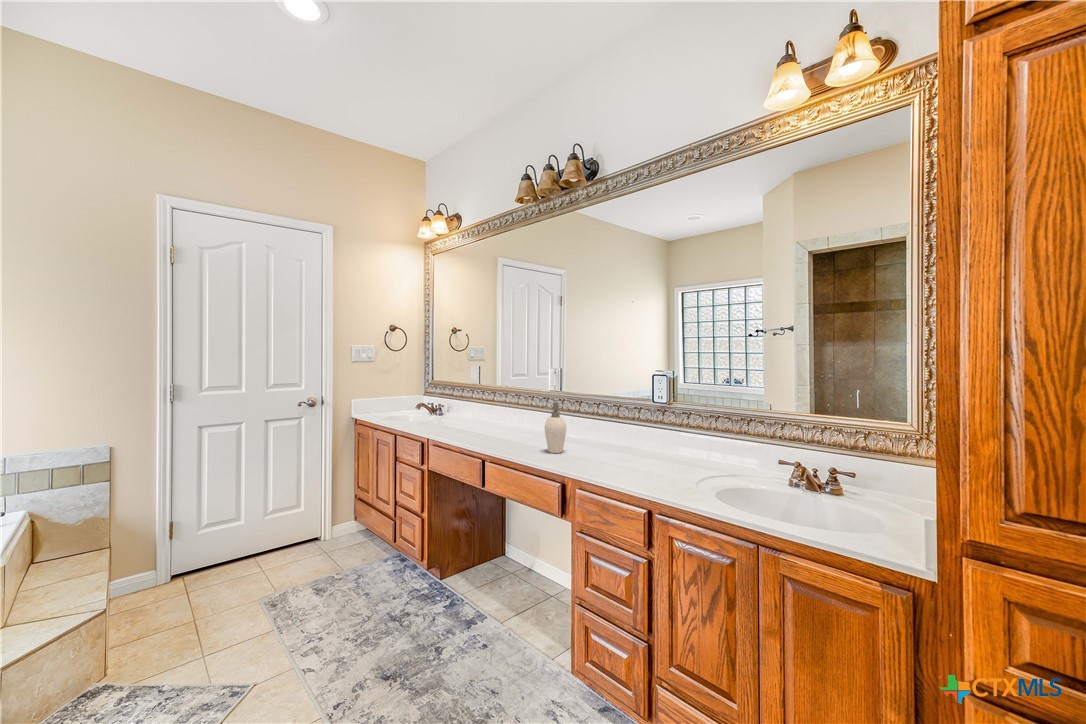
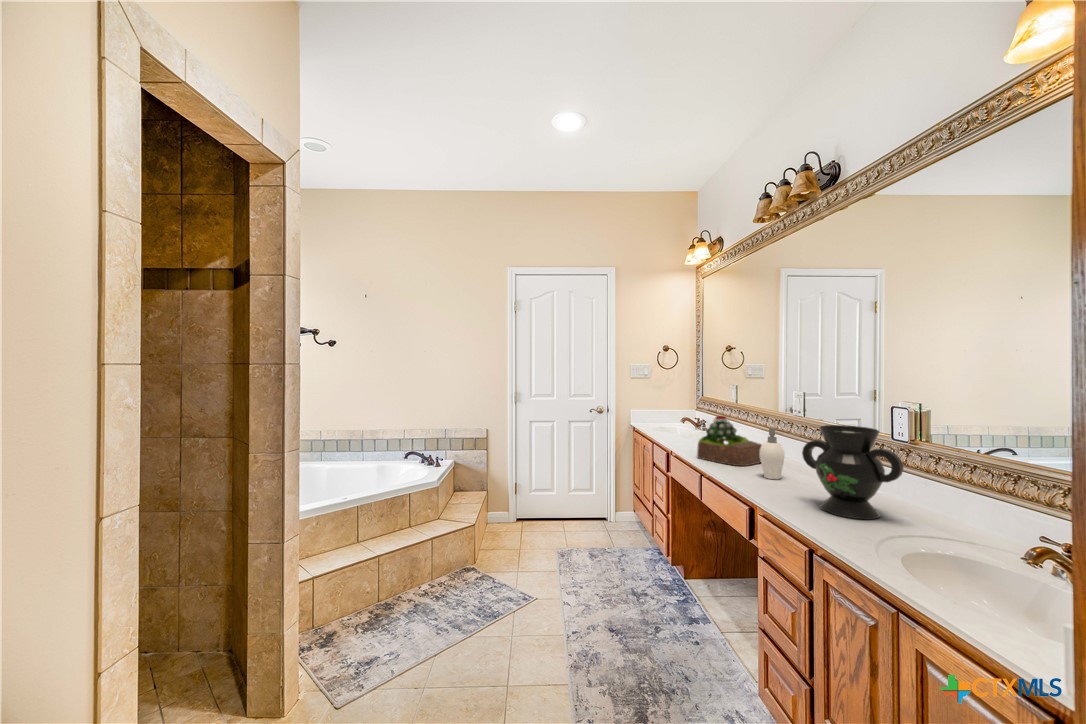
decorative vase: none [604,393,685,475] -> present [802,425,903,519]
succulent plant: none [470,396,530,446] -> present [697,416,762,466]

